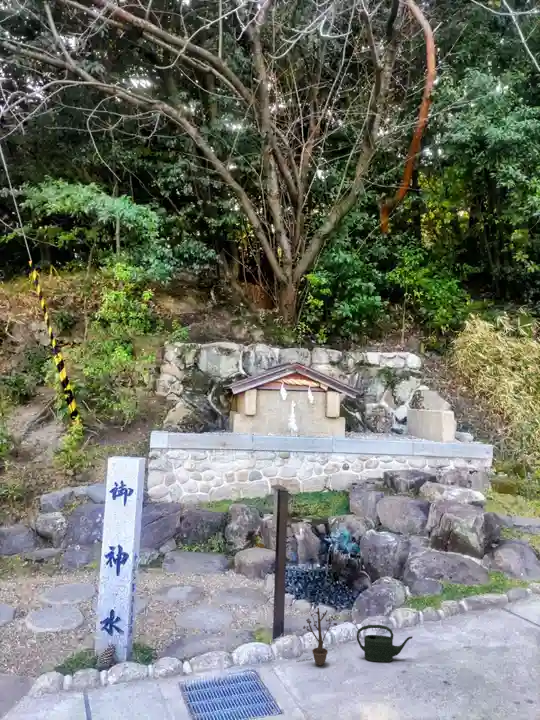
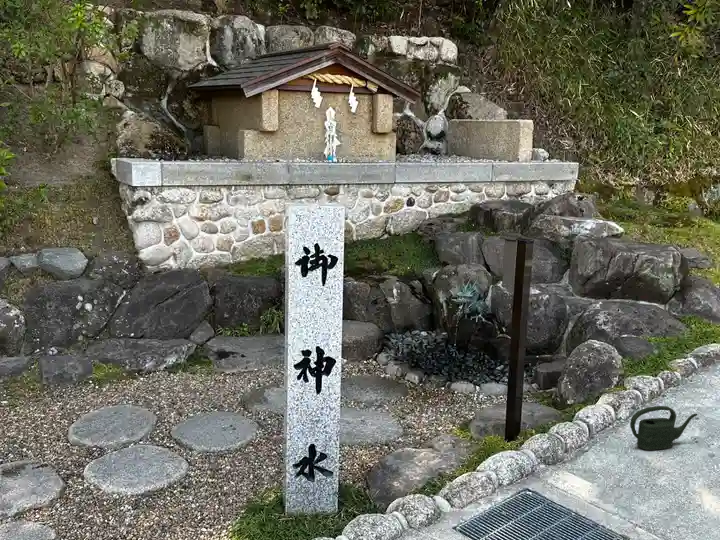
decorative plant: present [297,608,337,665] -> none [572,396,622,469]

